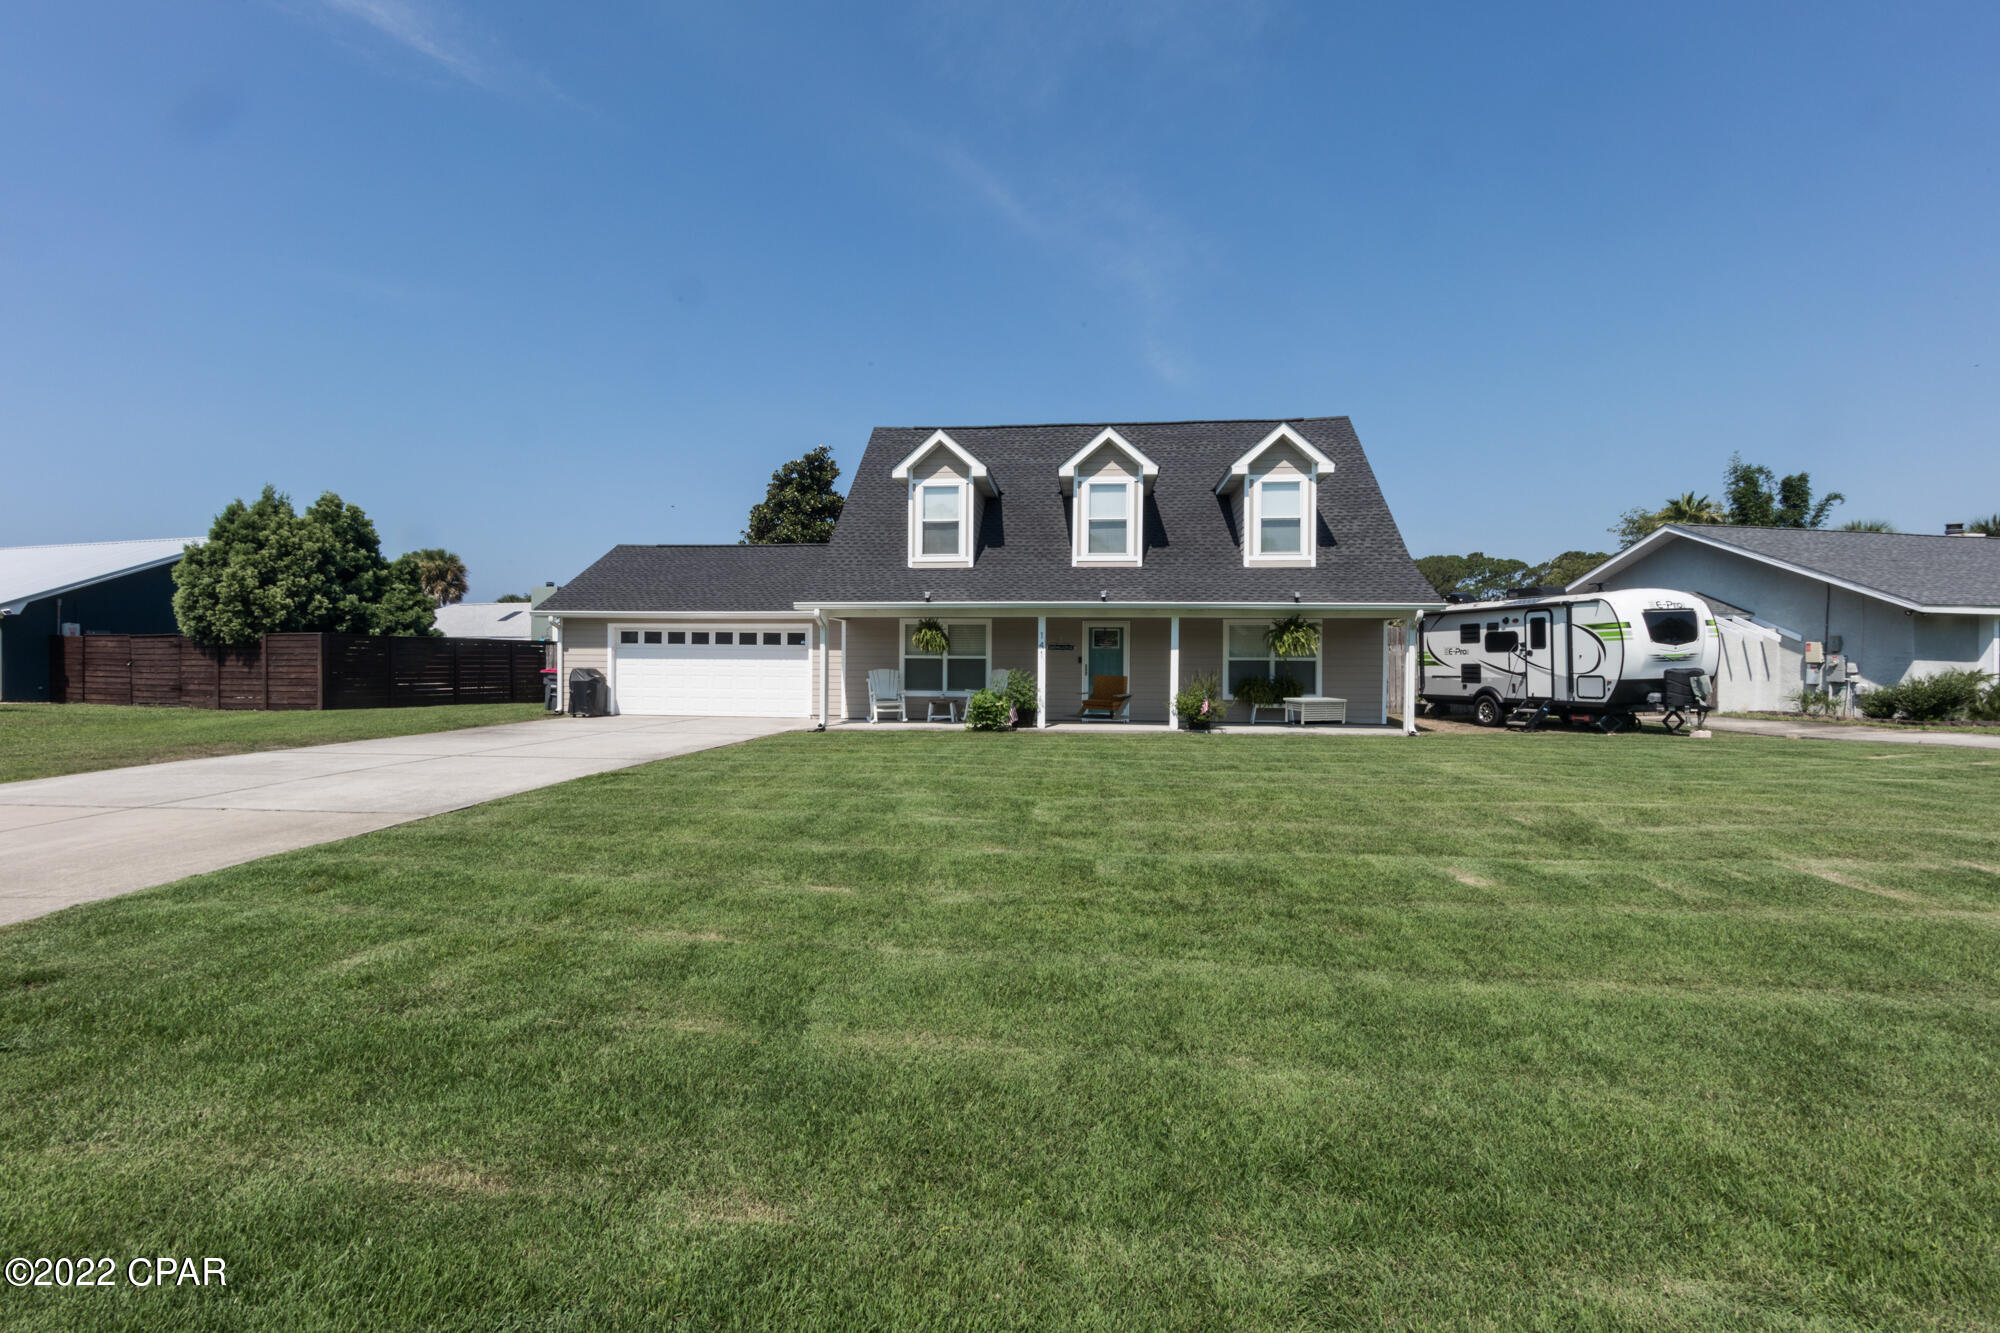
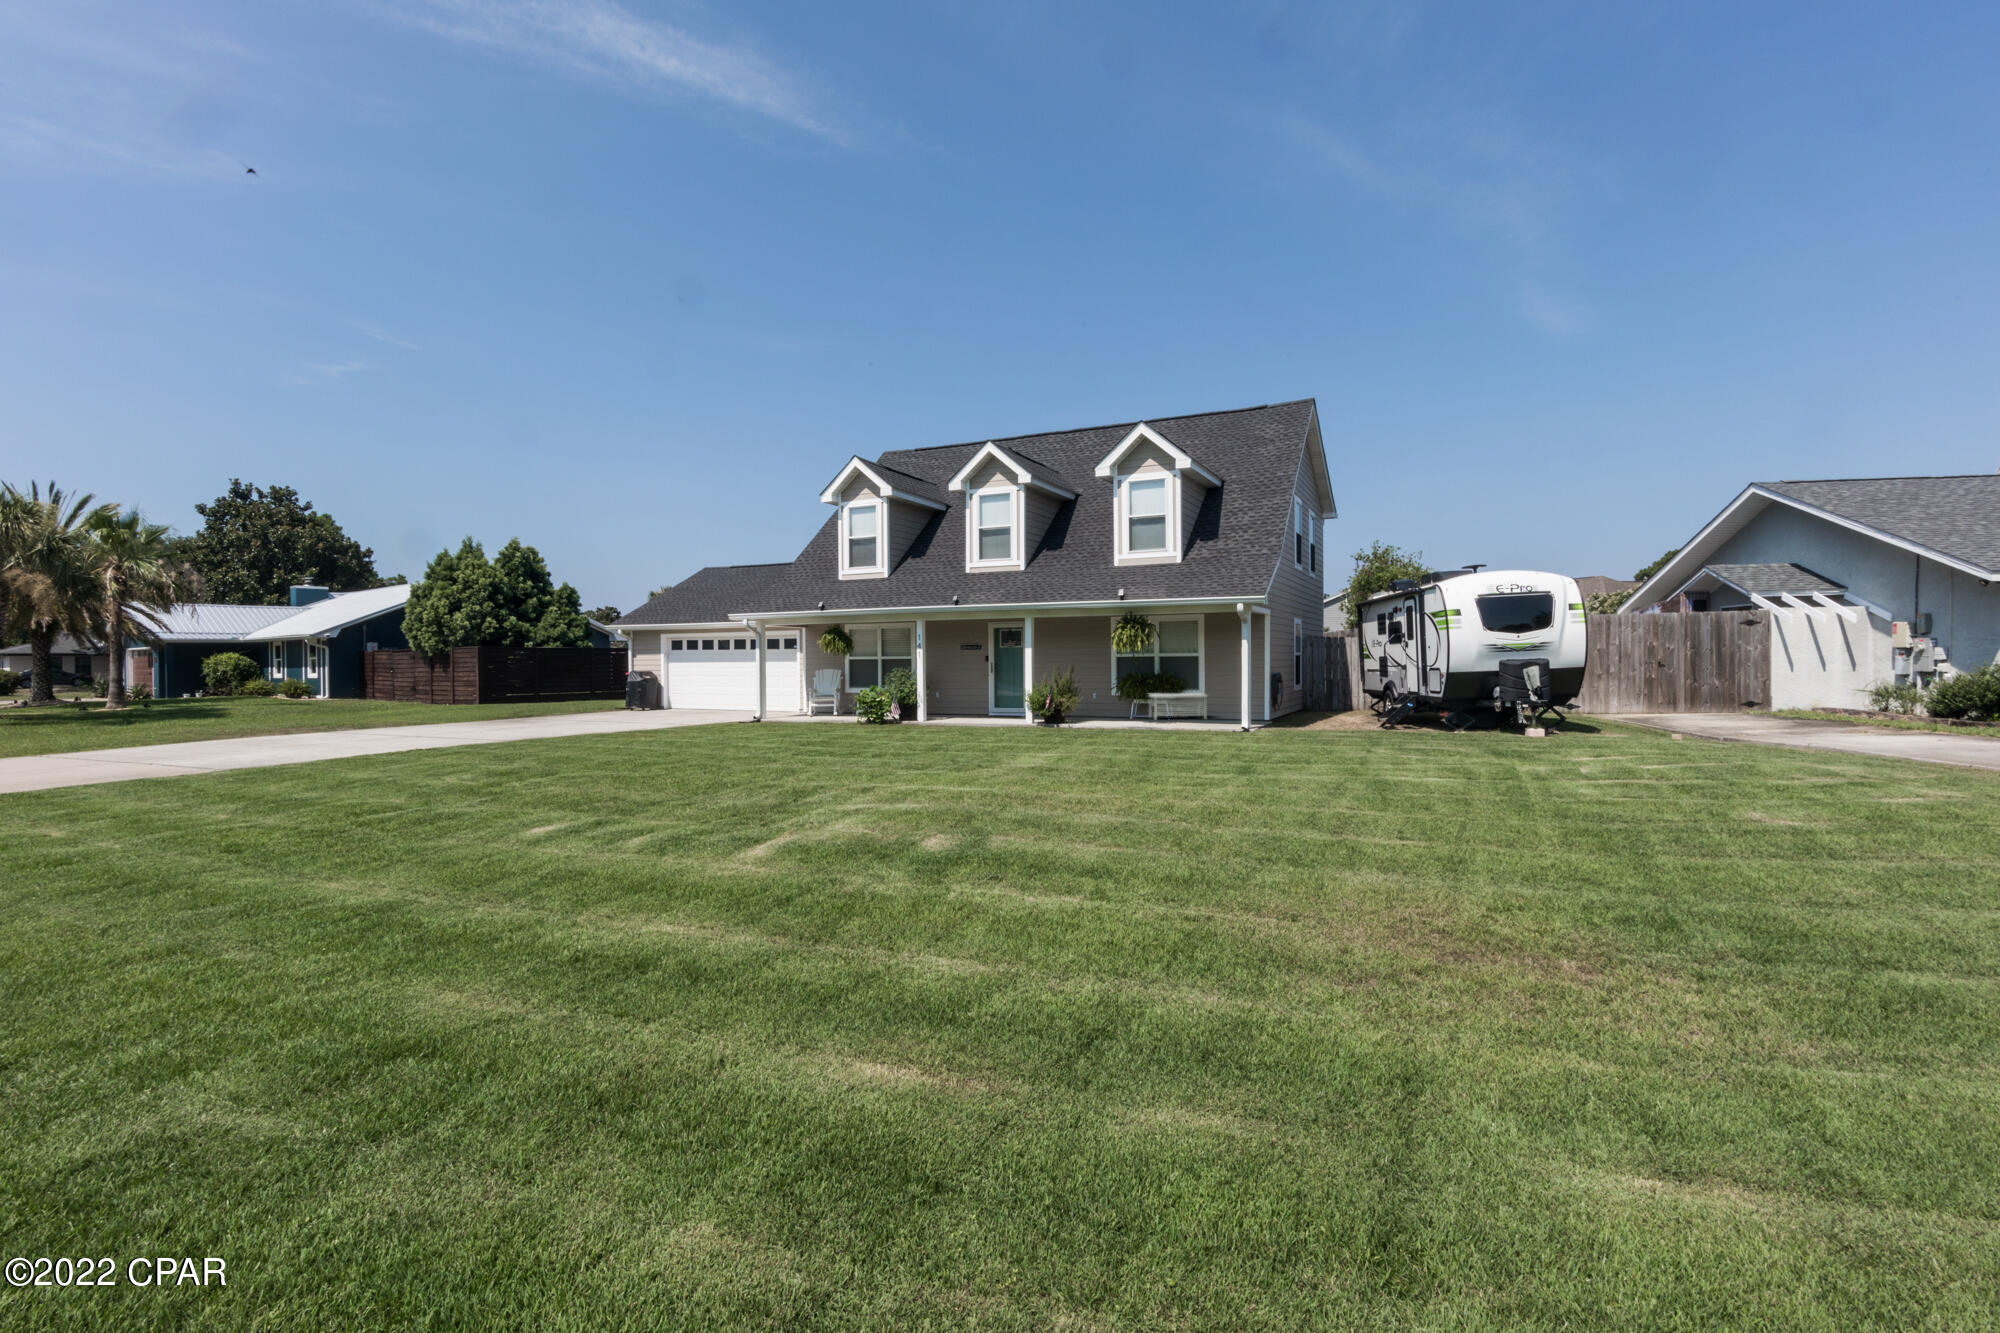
lounge chair: present [1076,675,1134,720] -> none [964,673,1018,715]

